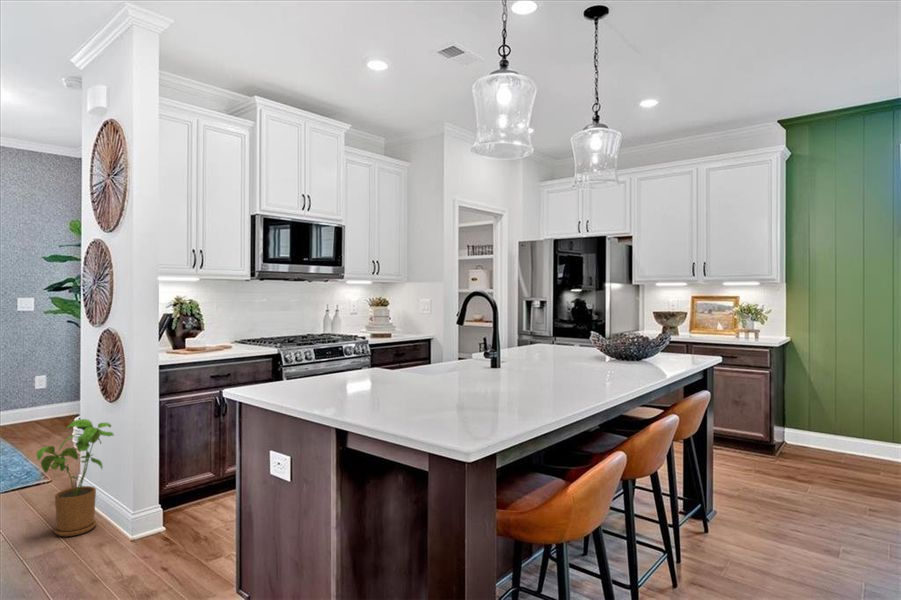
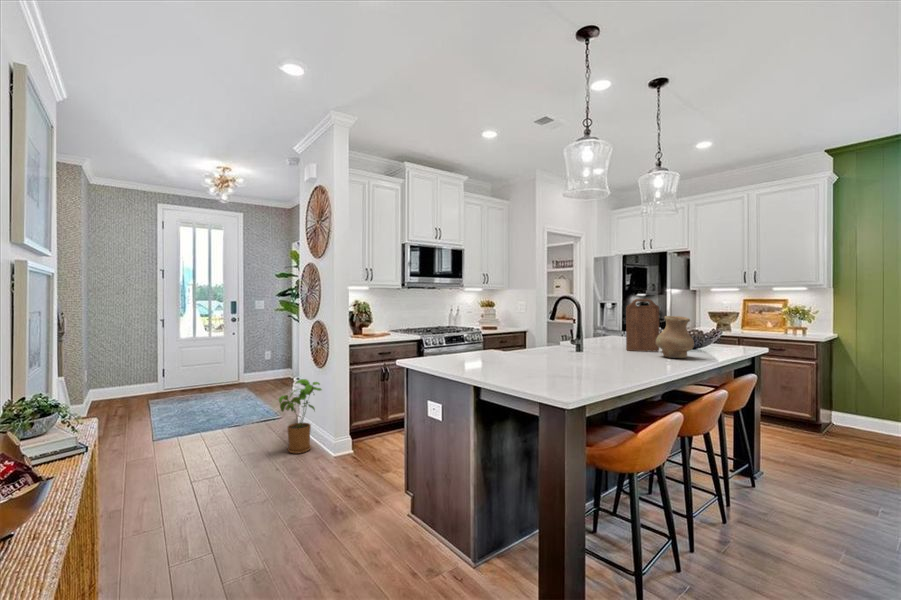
cutting board: none [555,295,596,365] -> present [626,299,659,352]
vase: none [592,317,639,374] -> present [656,316,694,358]

